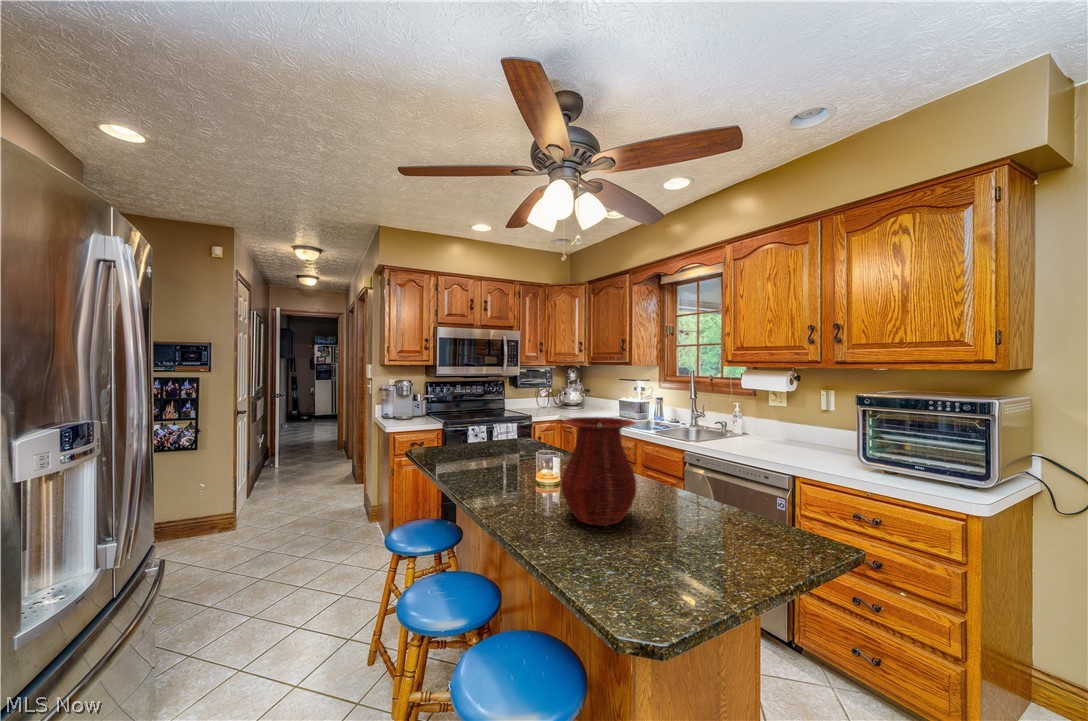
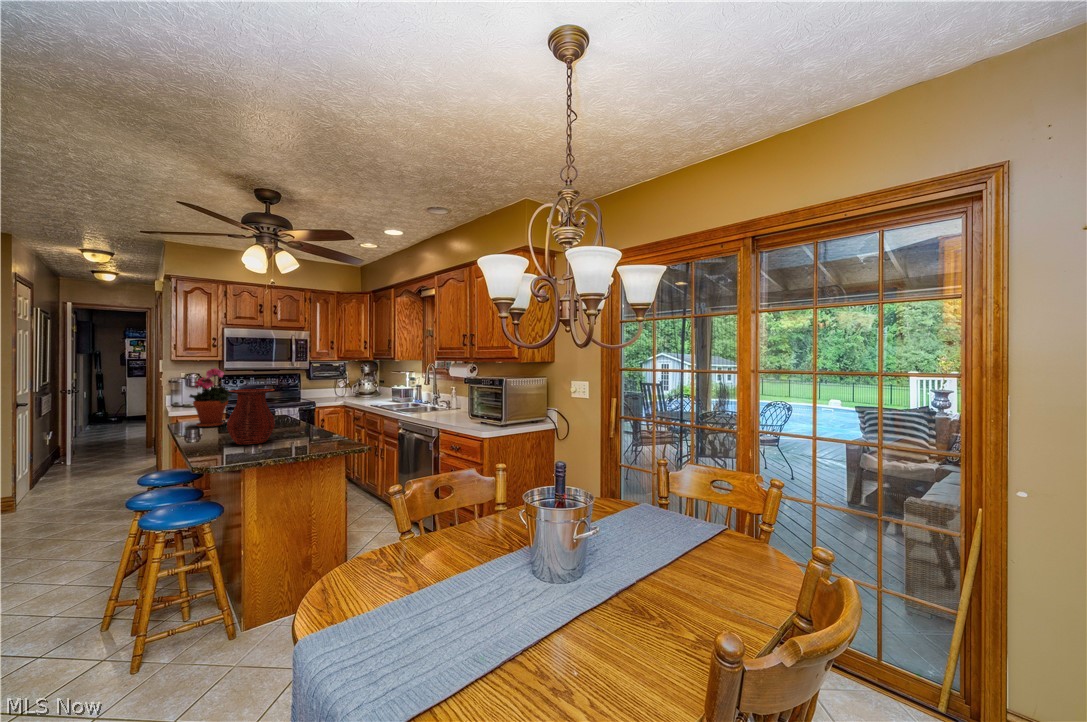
potted plant: none [446,377,500,465] -> present [189,368,232,427]

